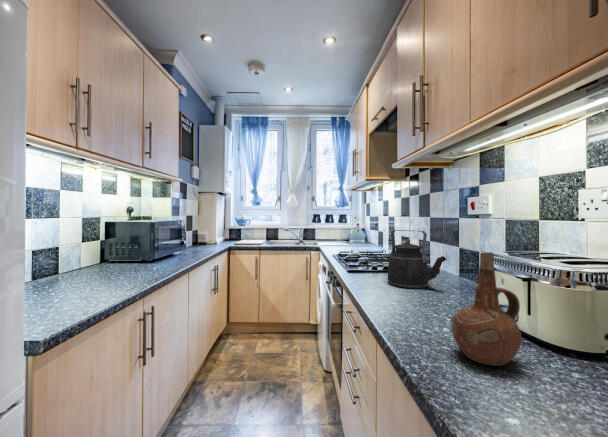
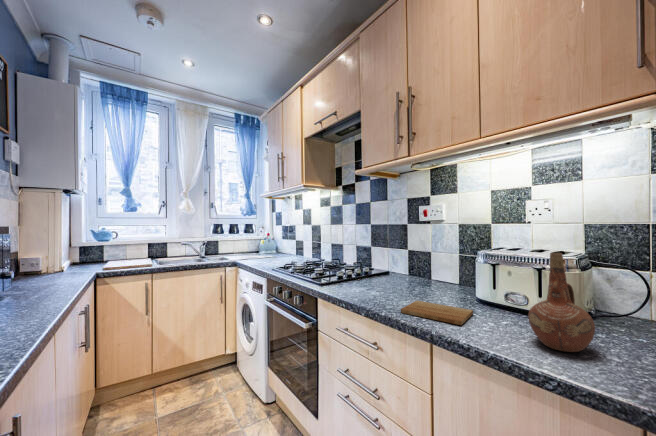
kettle: present [388,230,446,288] -> none [371,237,430,294]
cutting board: none [378,295,449,319] -> present [401,301,473,325]

